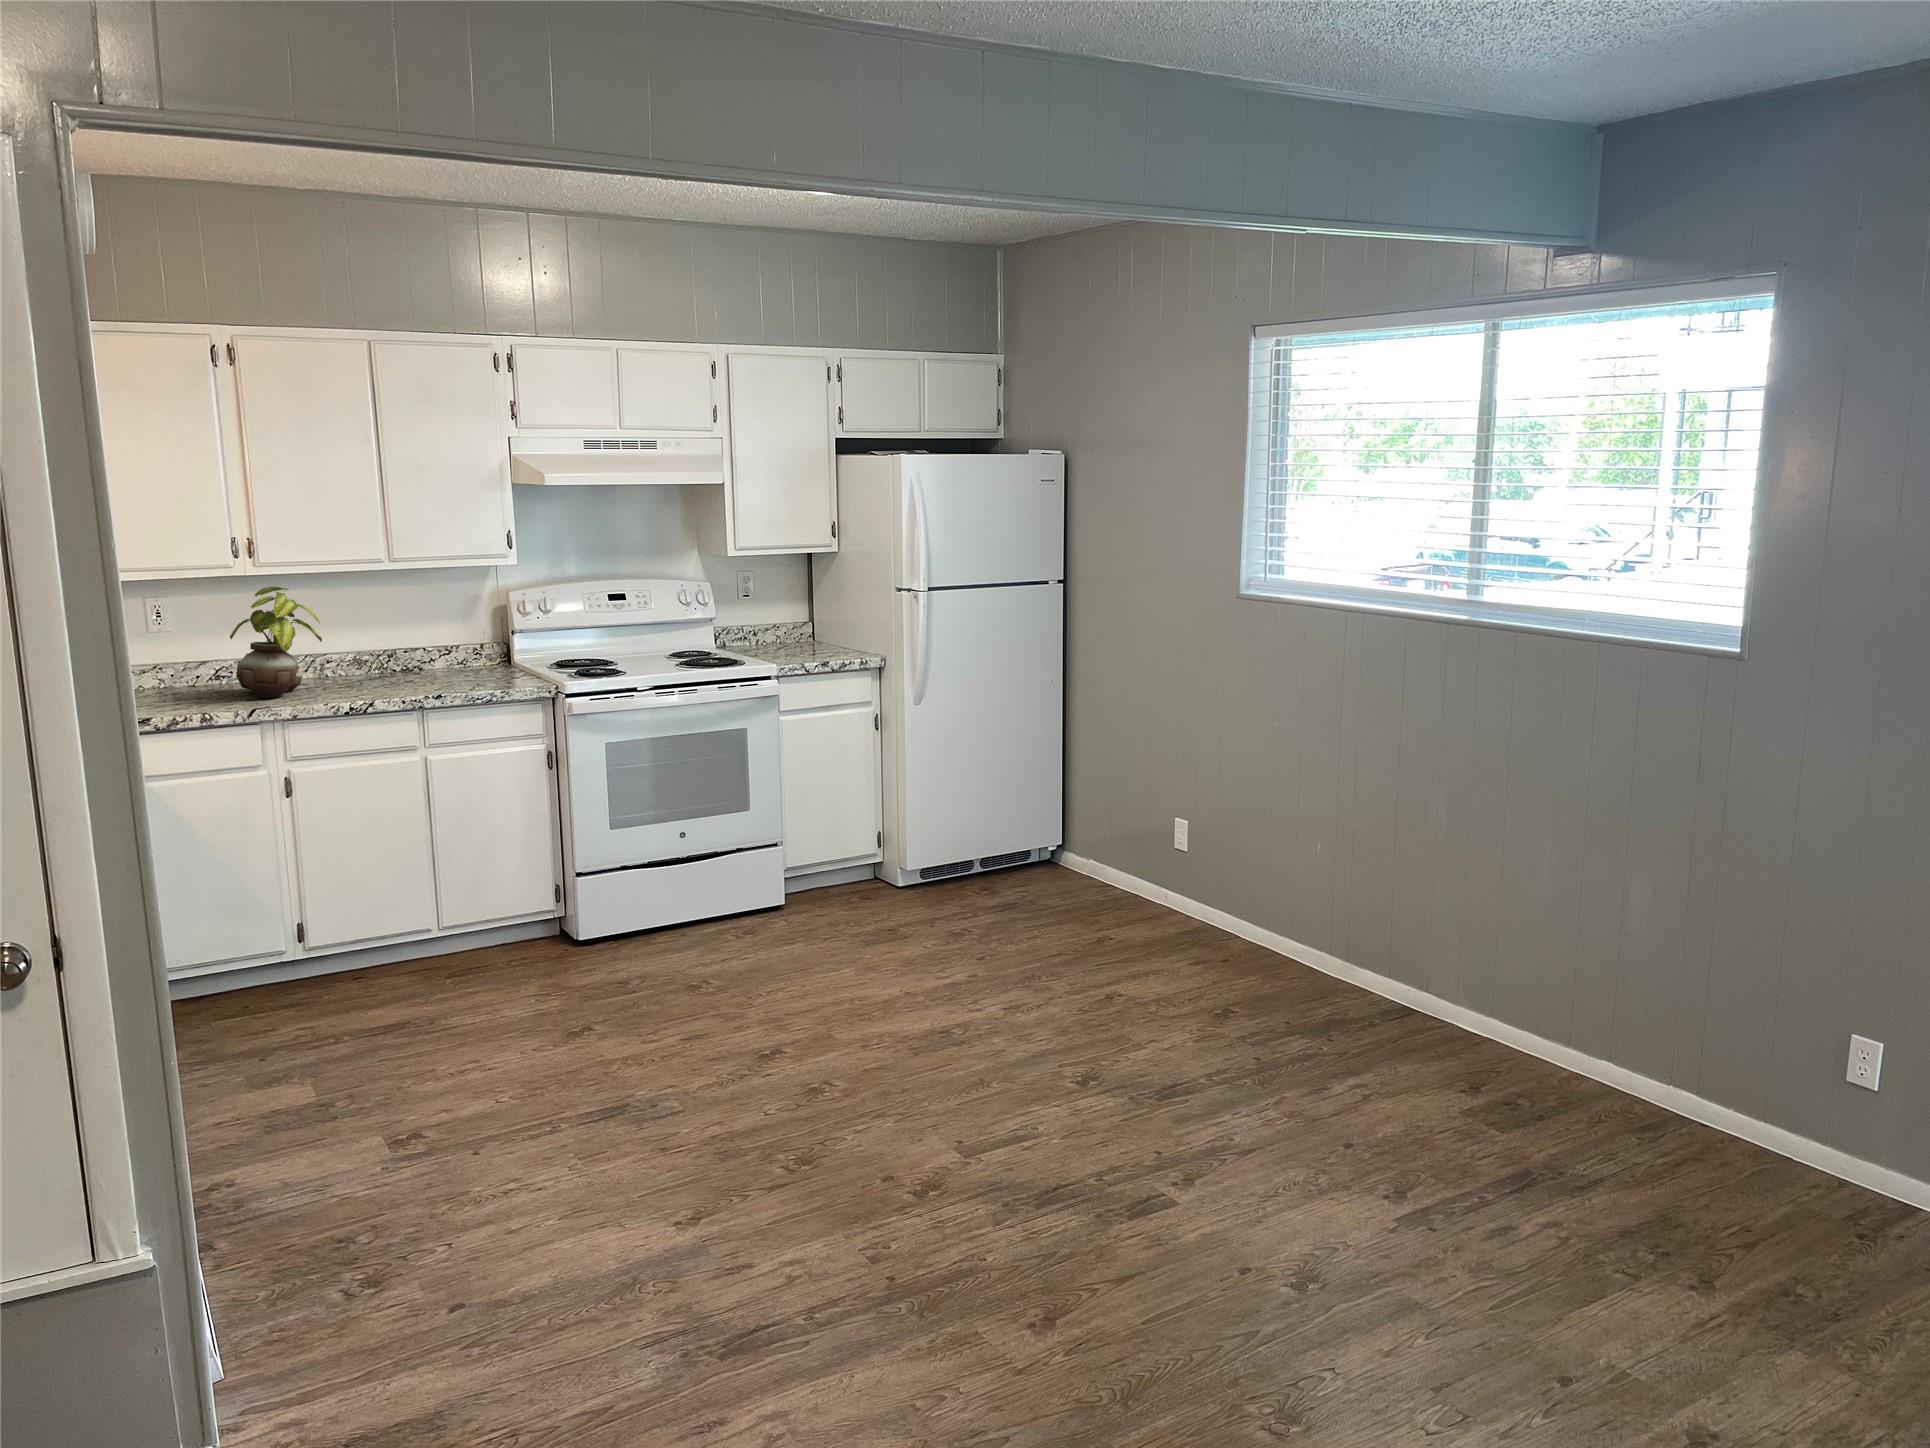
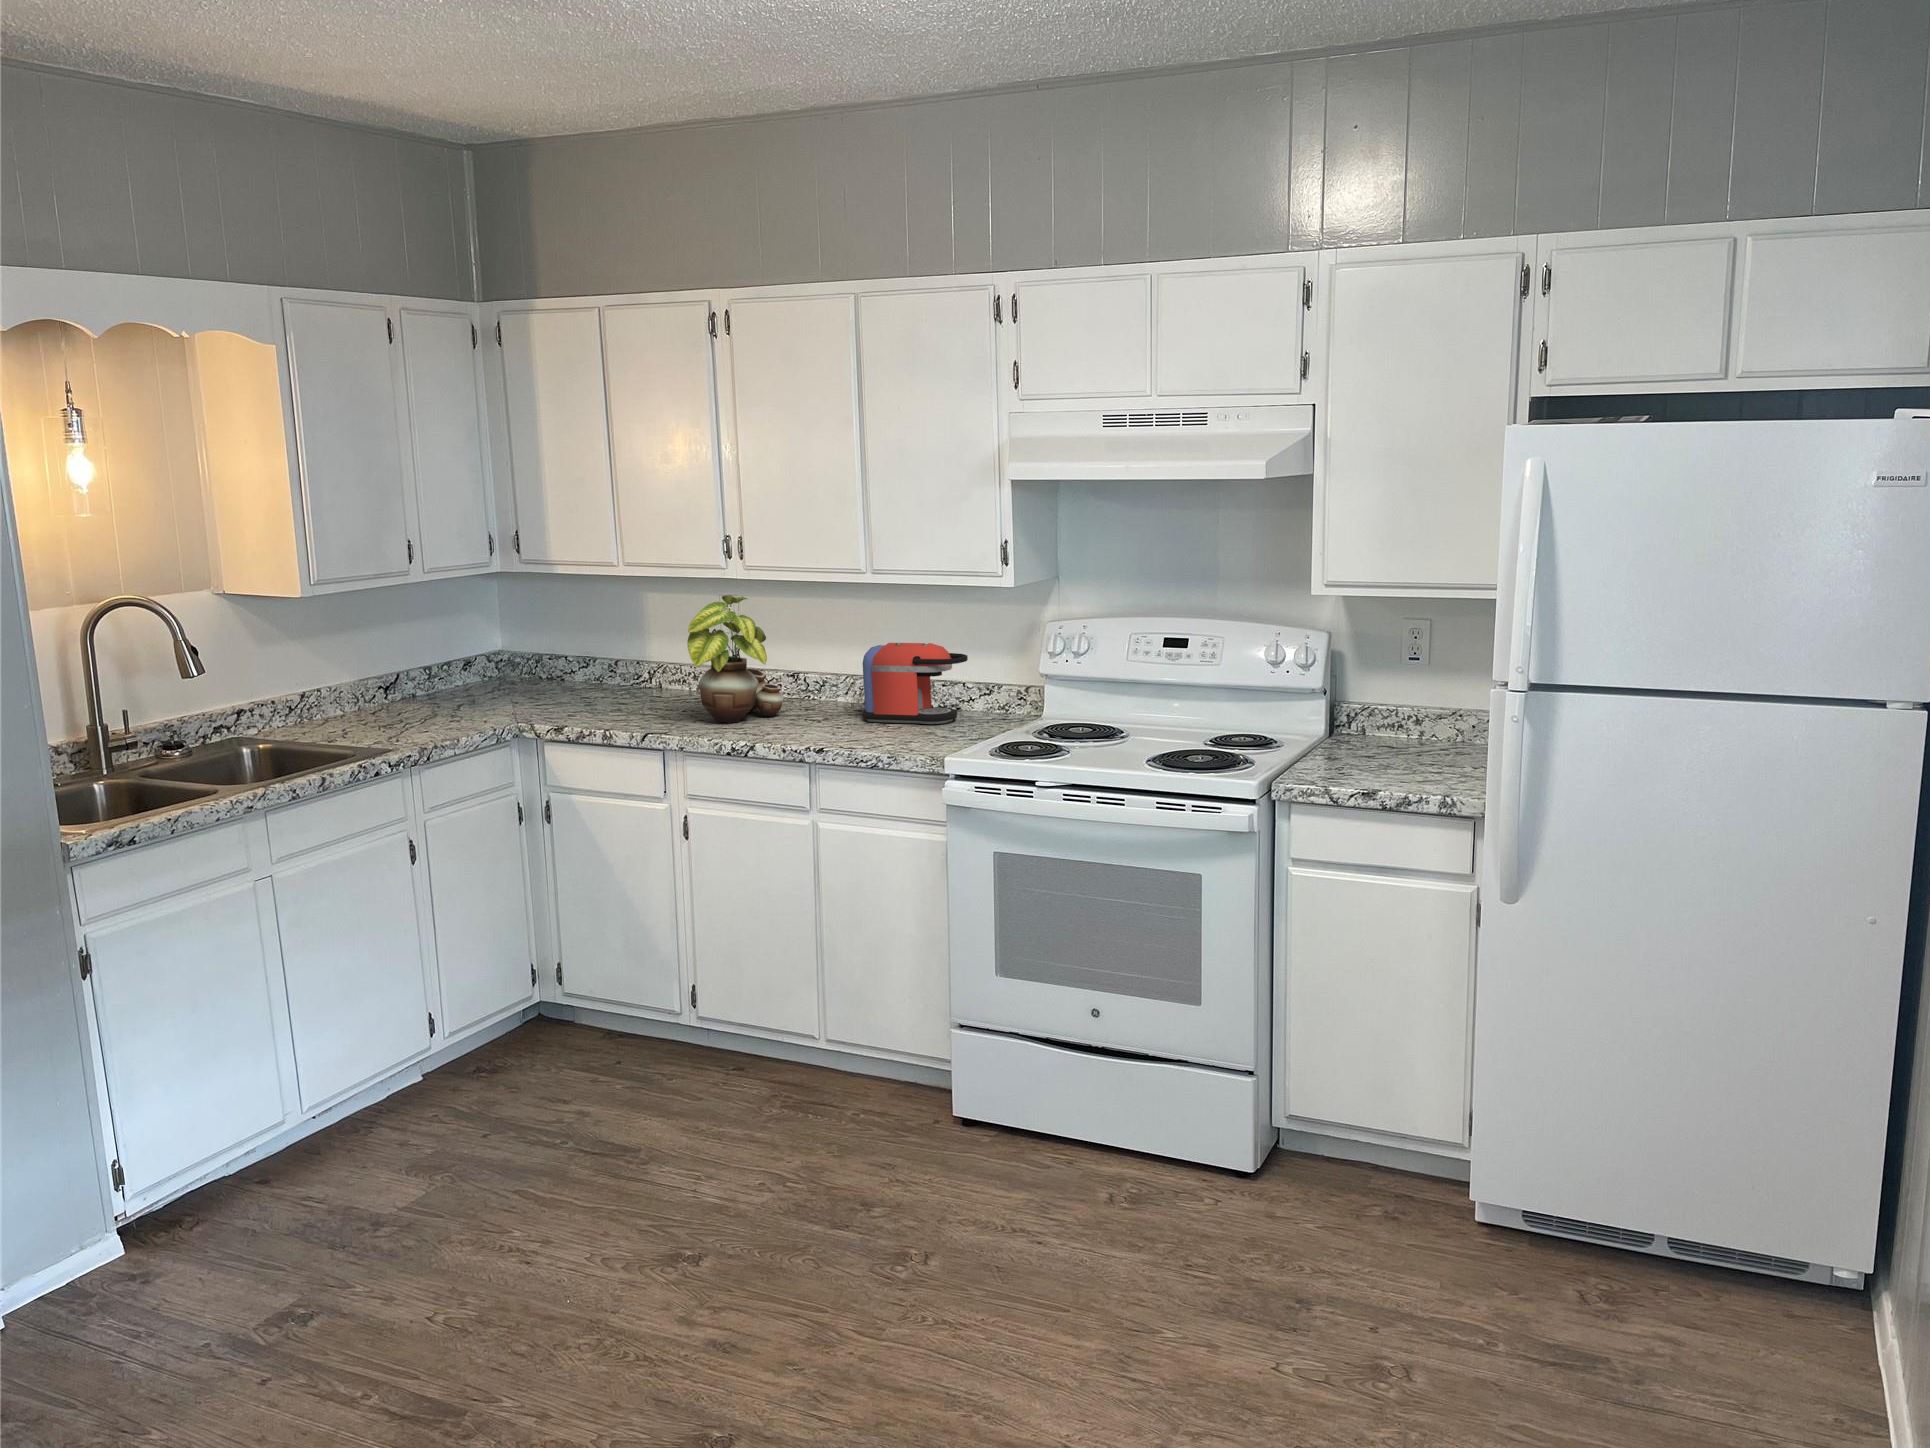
coffee maker: none [373,615,462,682] -> present [863,643,968,724]

